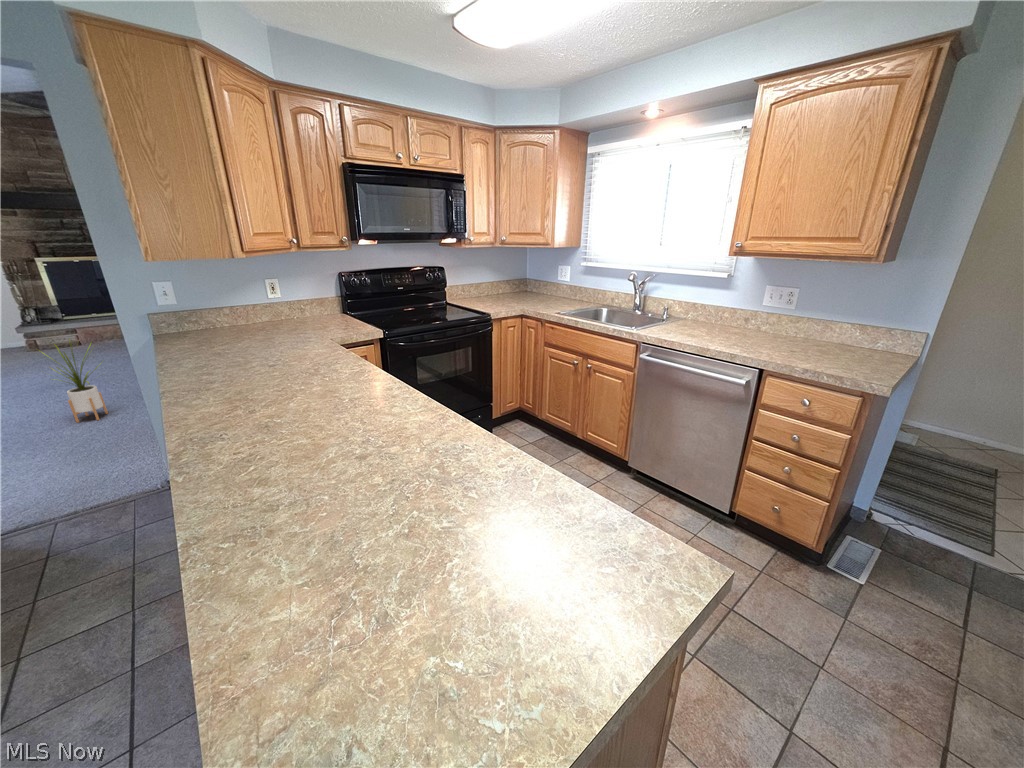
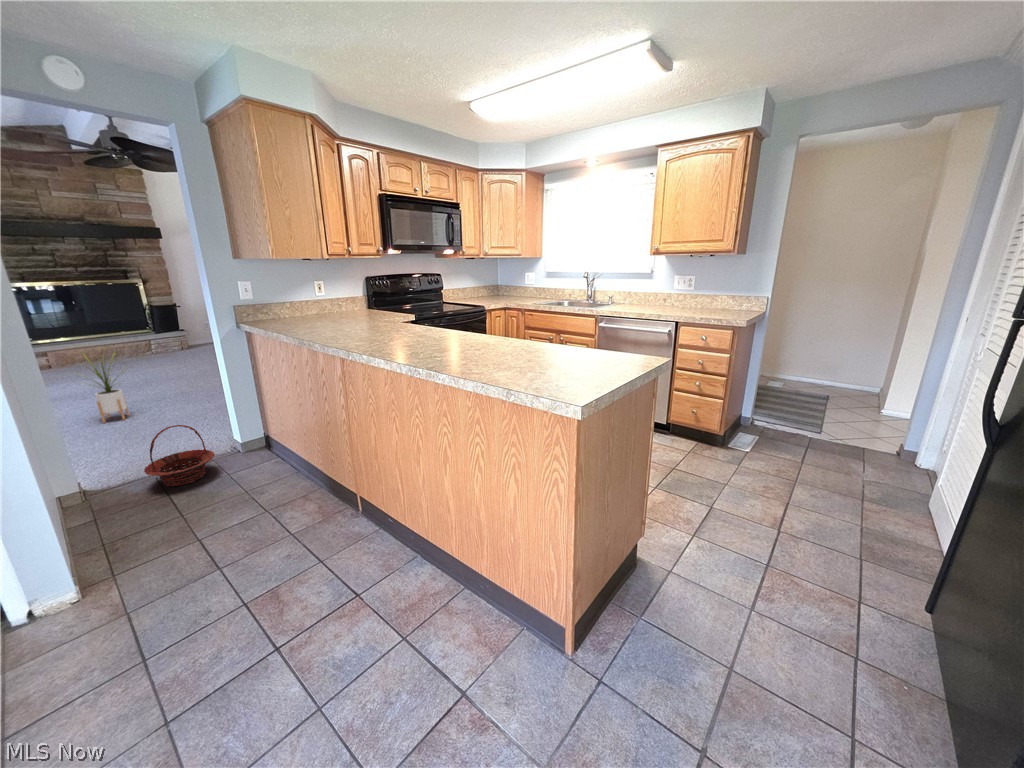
basket: none [30,463,128,538] -> present [144,425,215,486]

